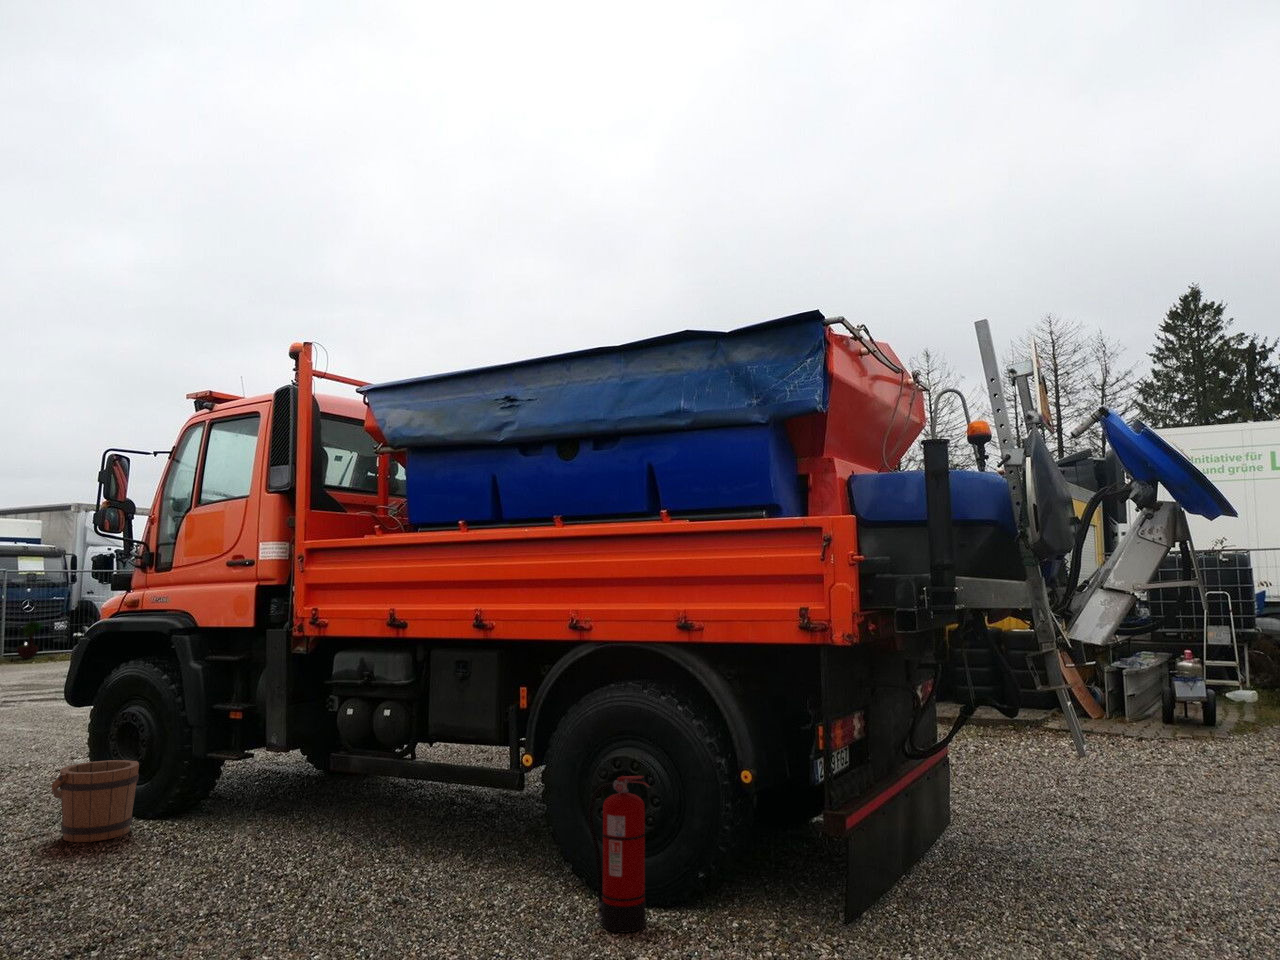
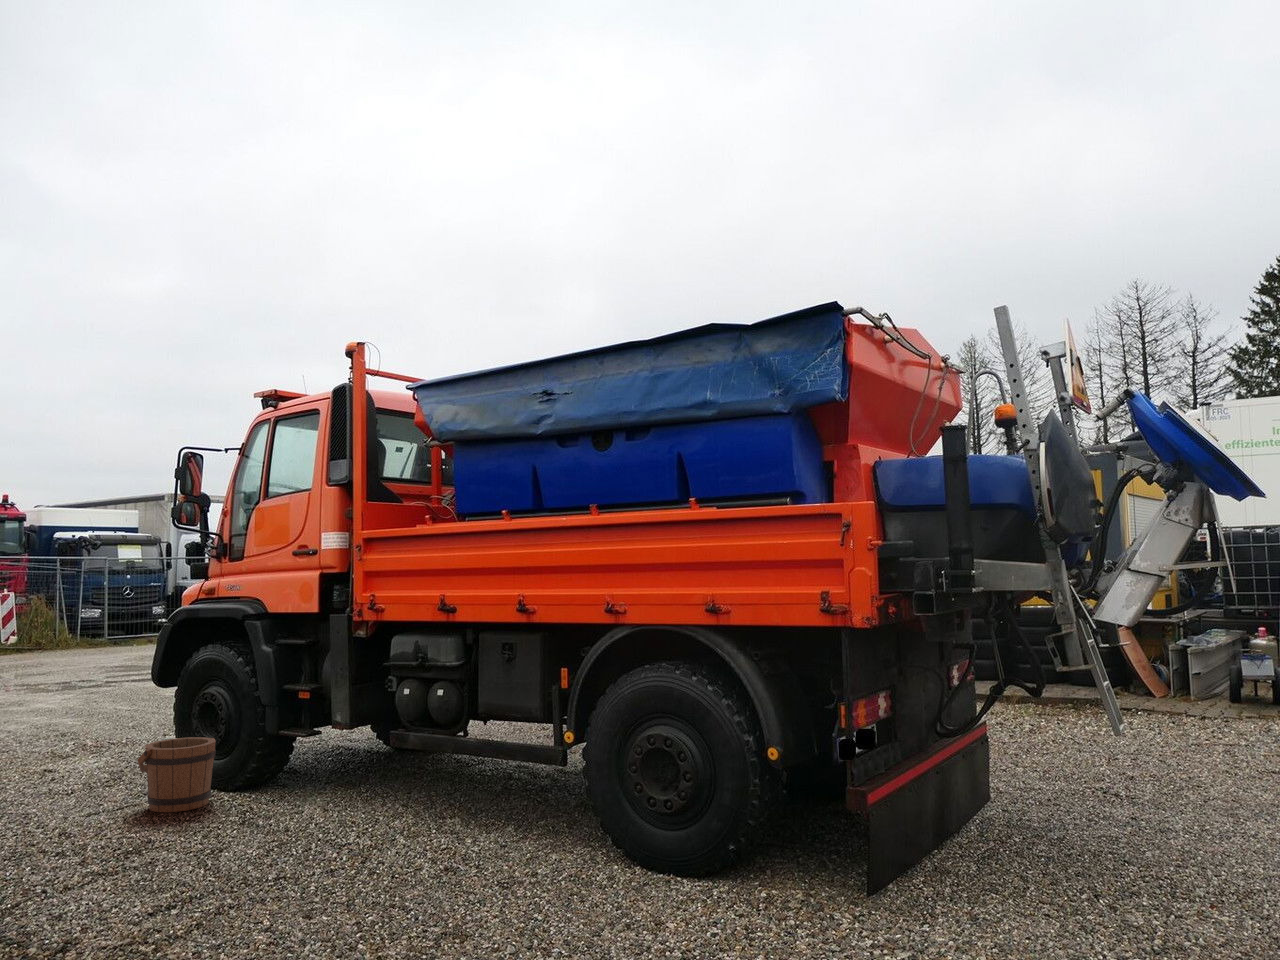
potted tree: present [17,620,42,658] -> none [106,602,131,642]
fire extinguisher: present [588,776,649,933] -> none [624,753,680,899]

